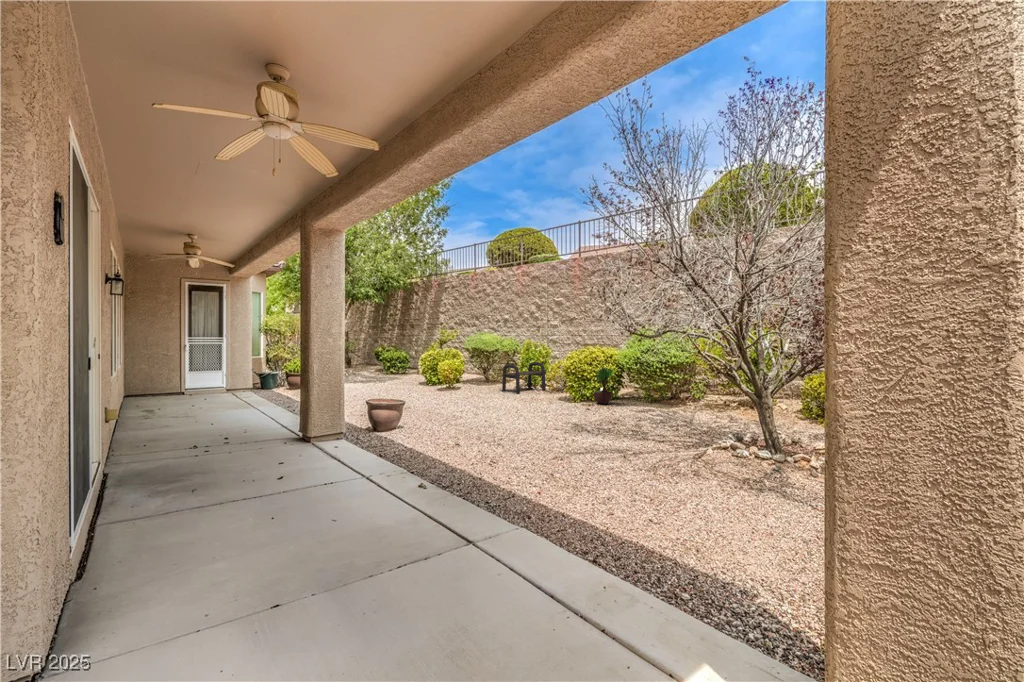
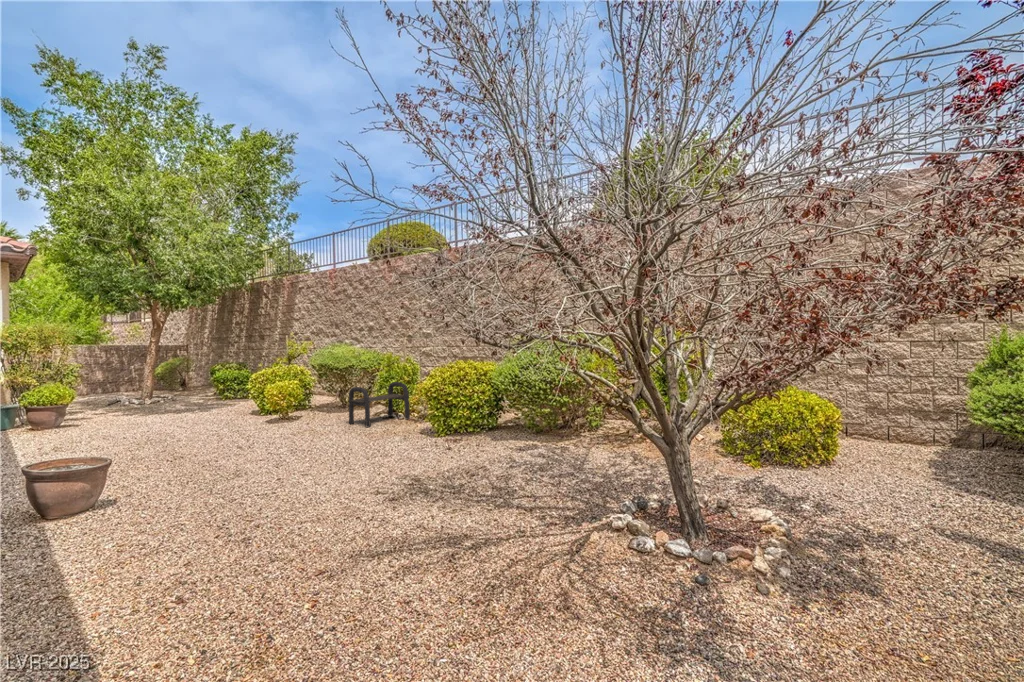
potted tree: present [594,366,614,404] -> none [457,384,489,439]

